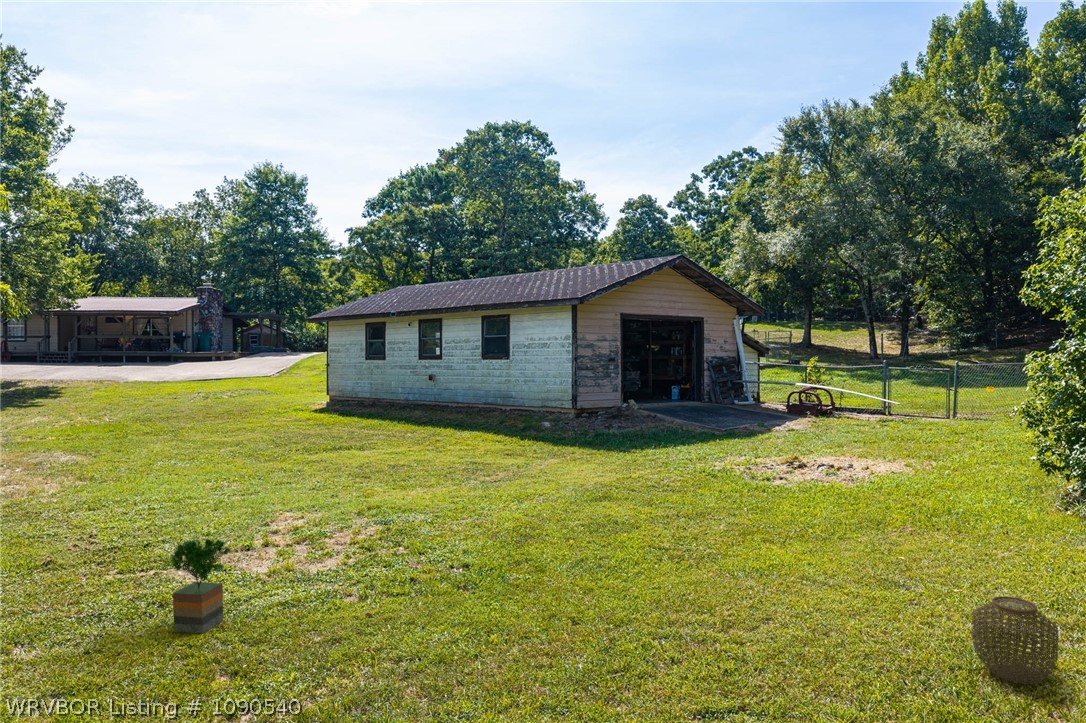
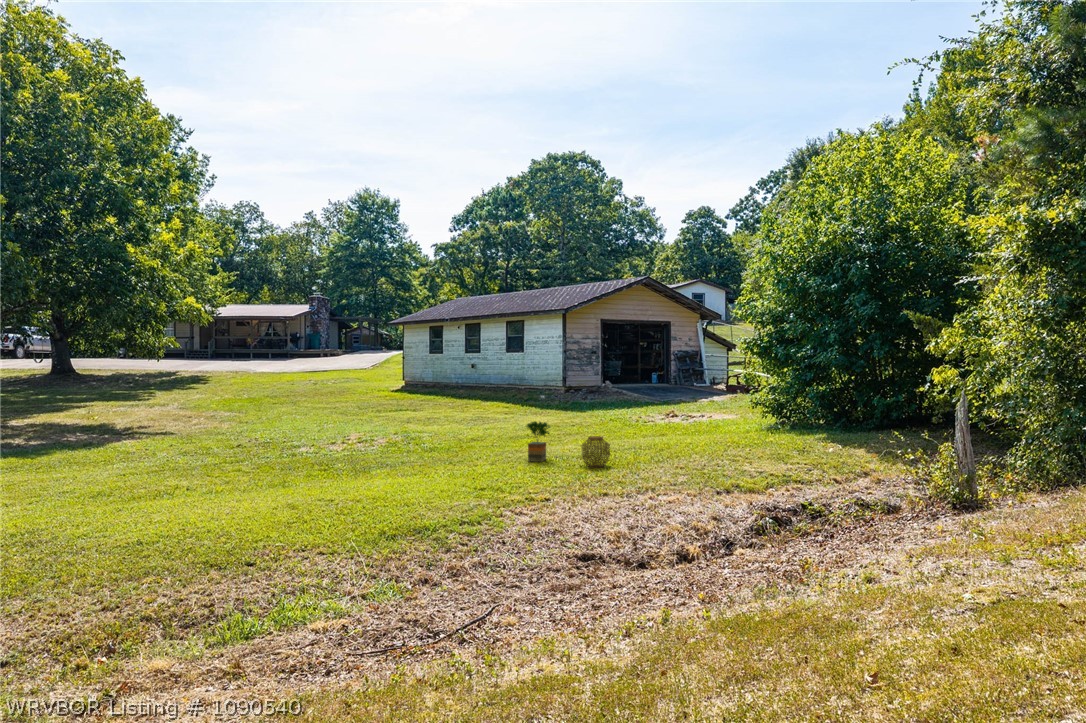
potted tree: present [171,539,231,634] -> present [527,421,550,462]

